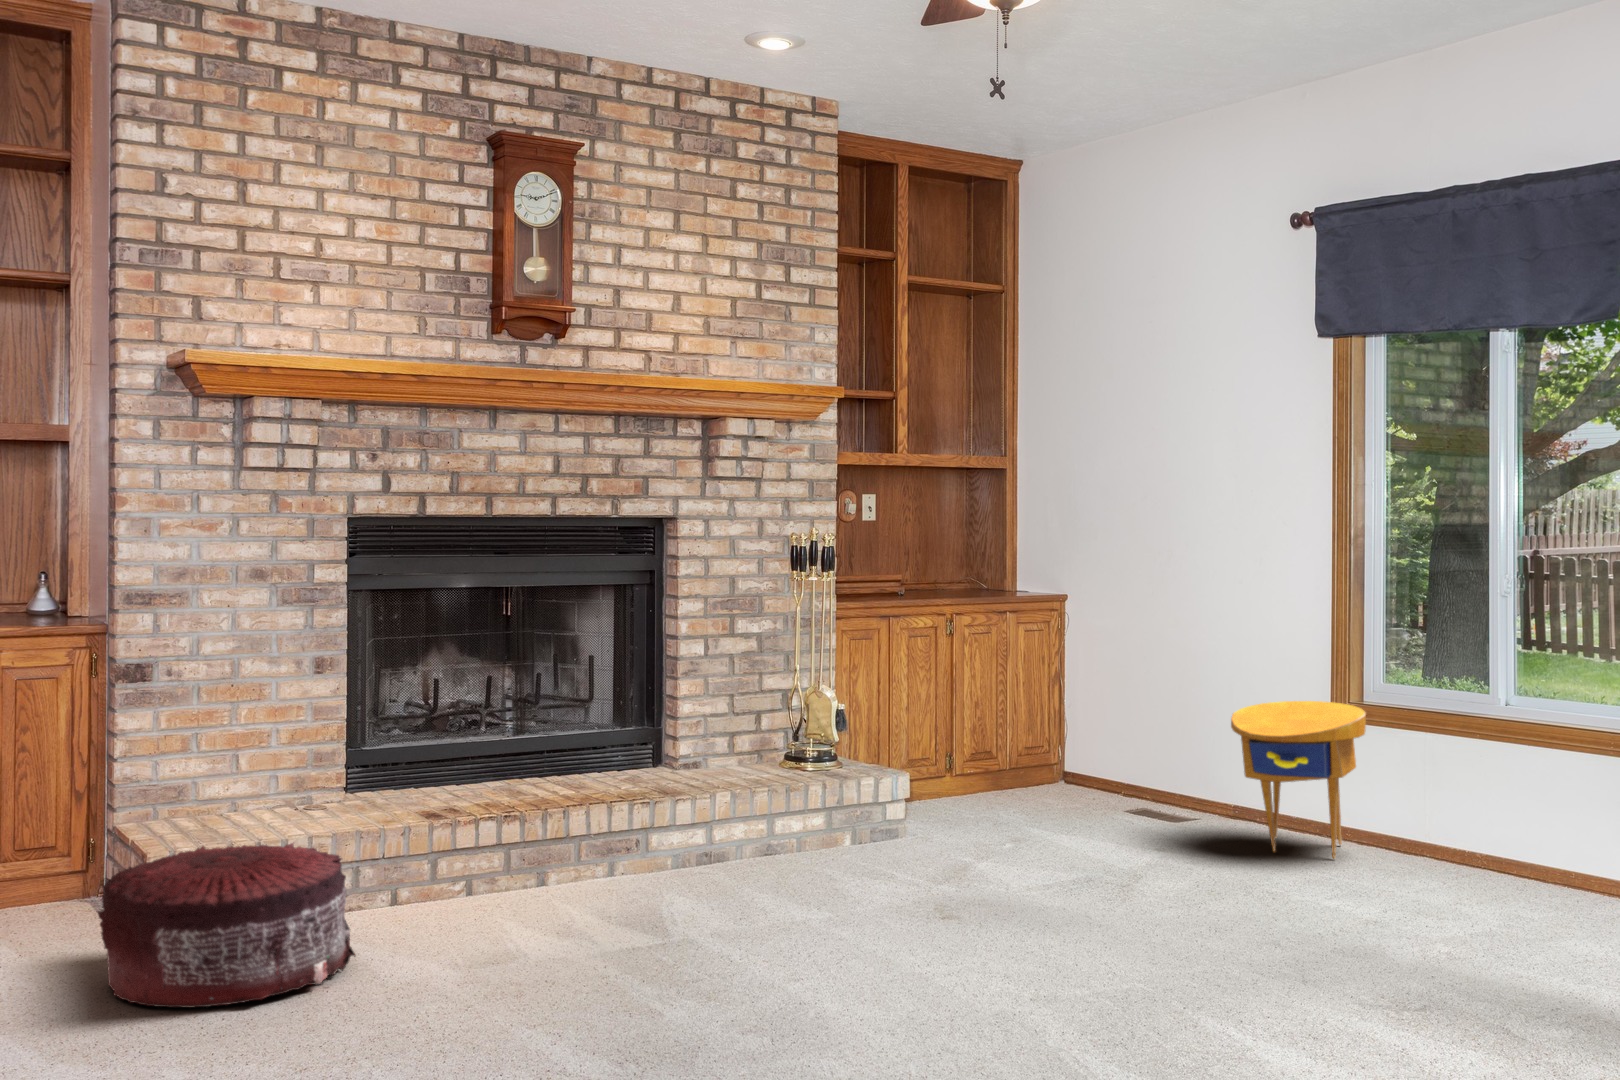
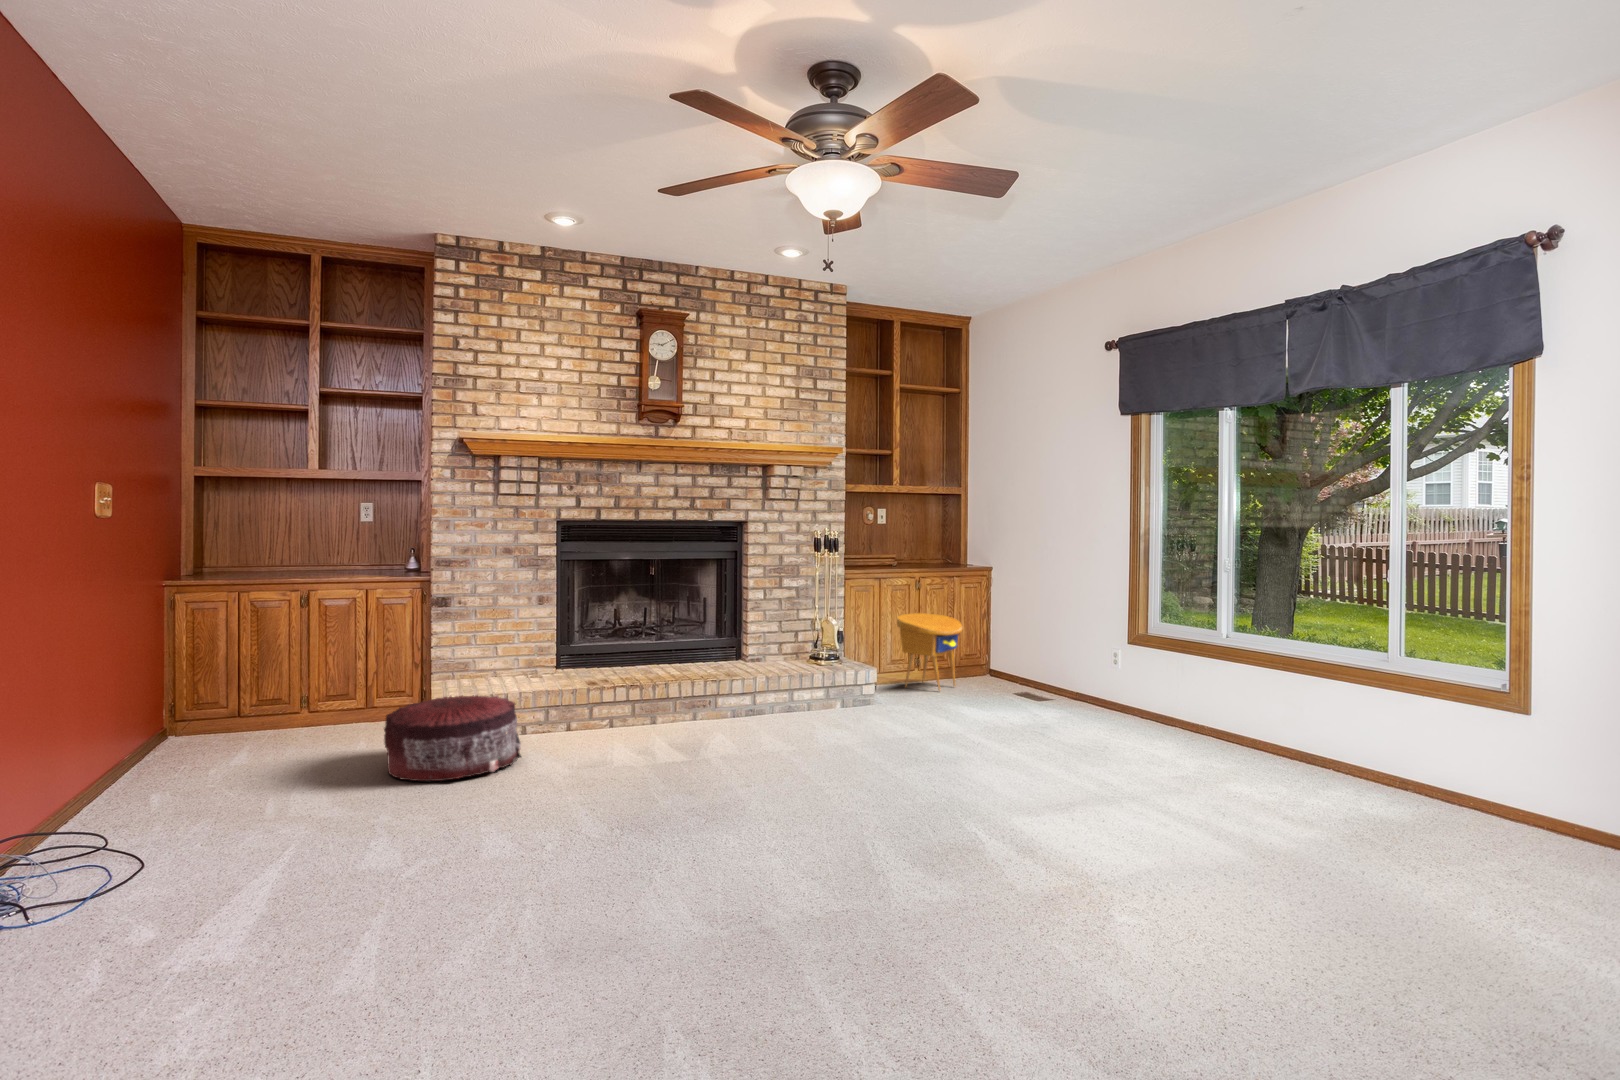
side table: present [1231,701,1366,859] -> present [897,613,963,690]

